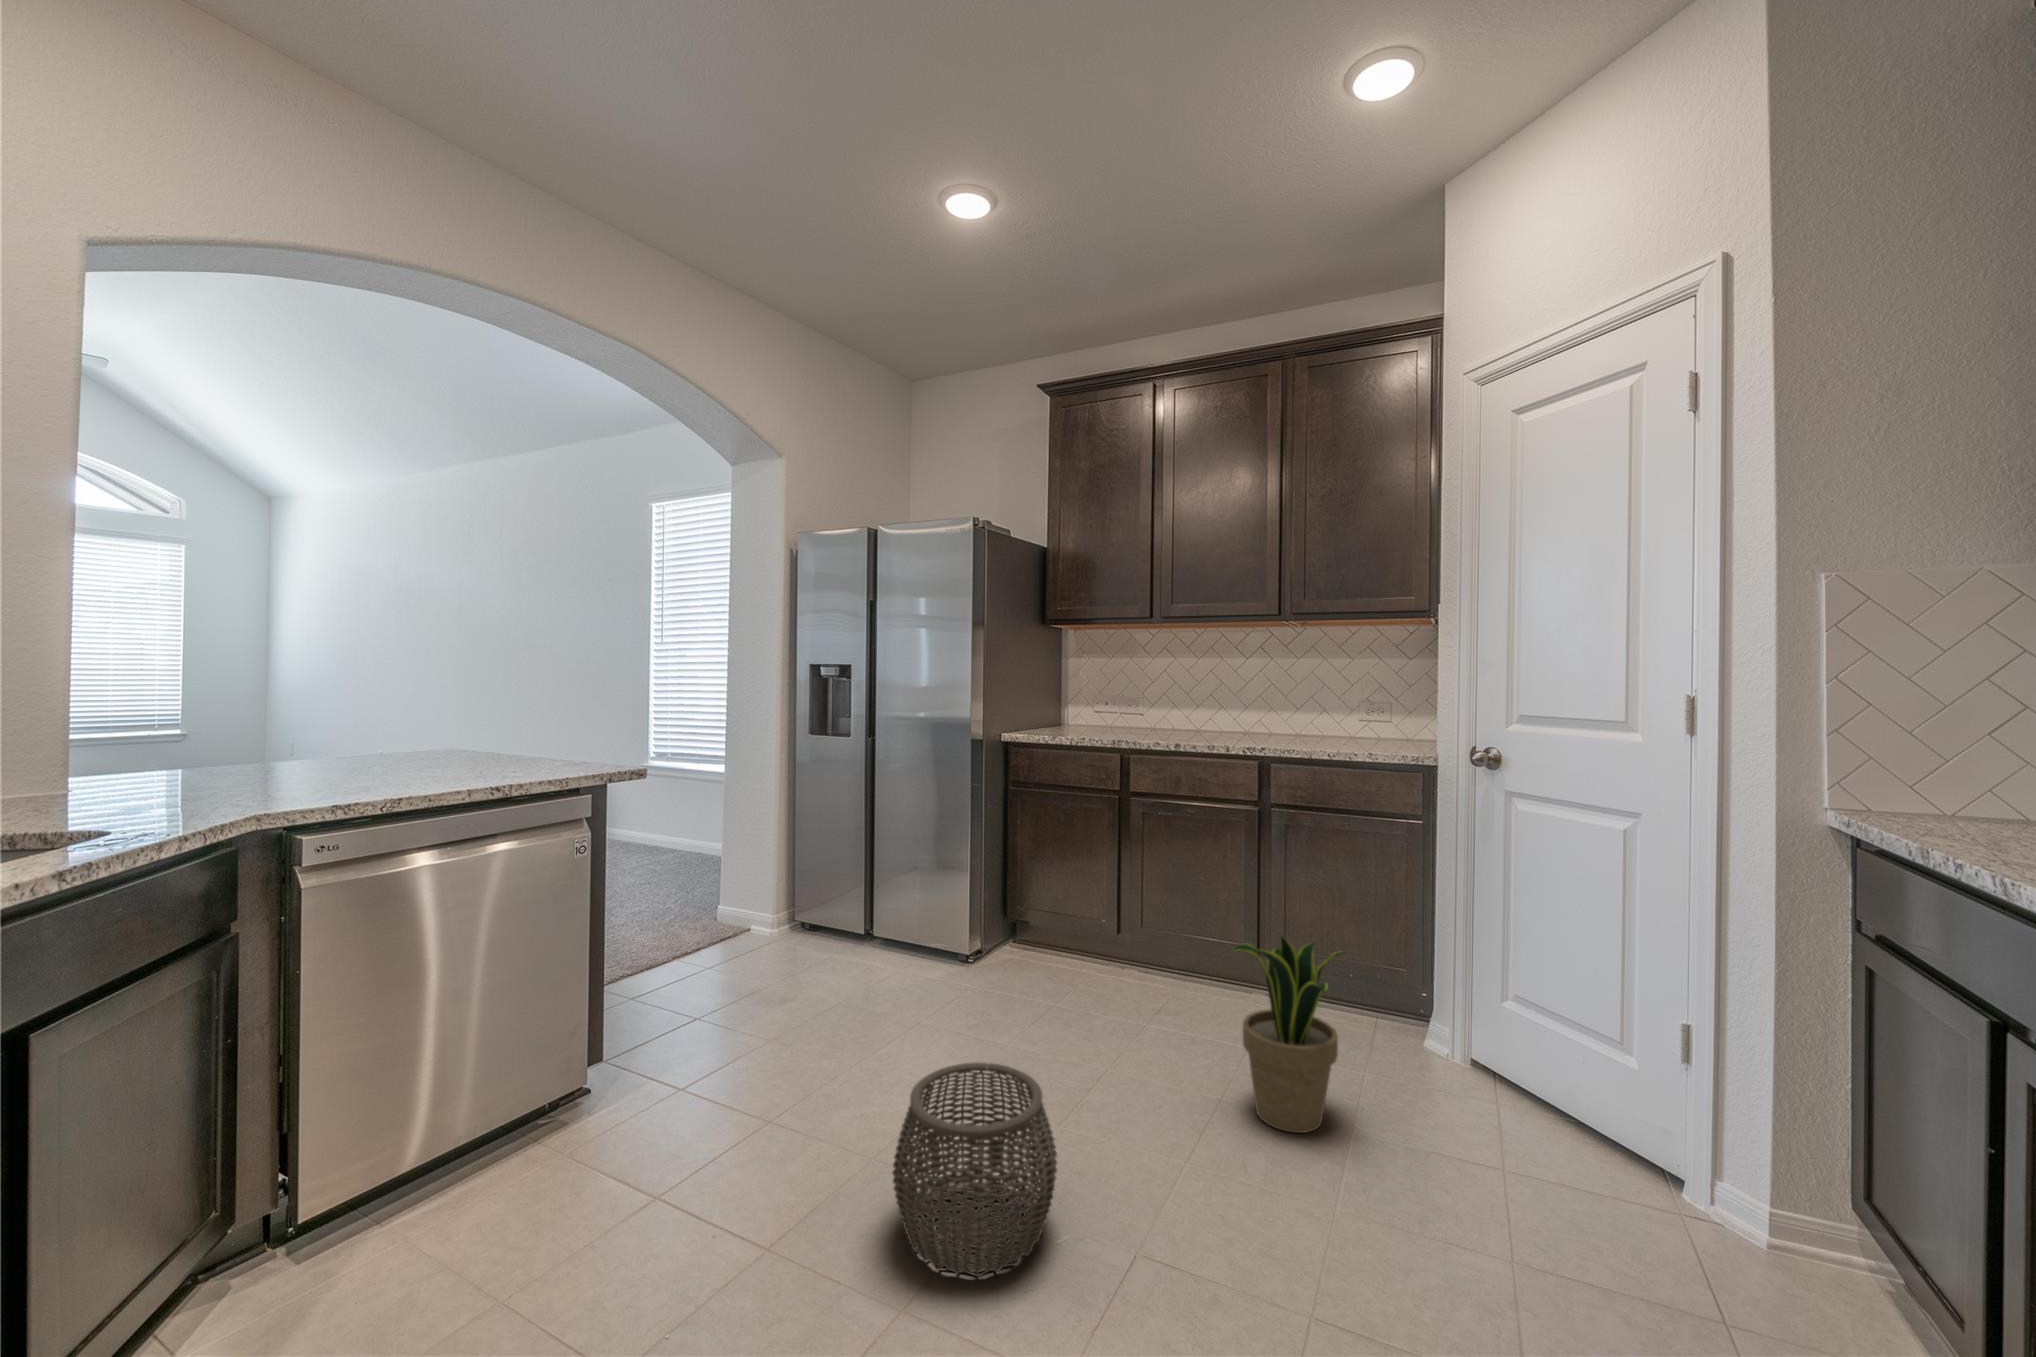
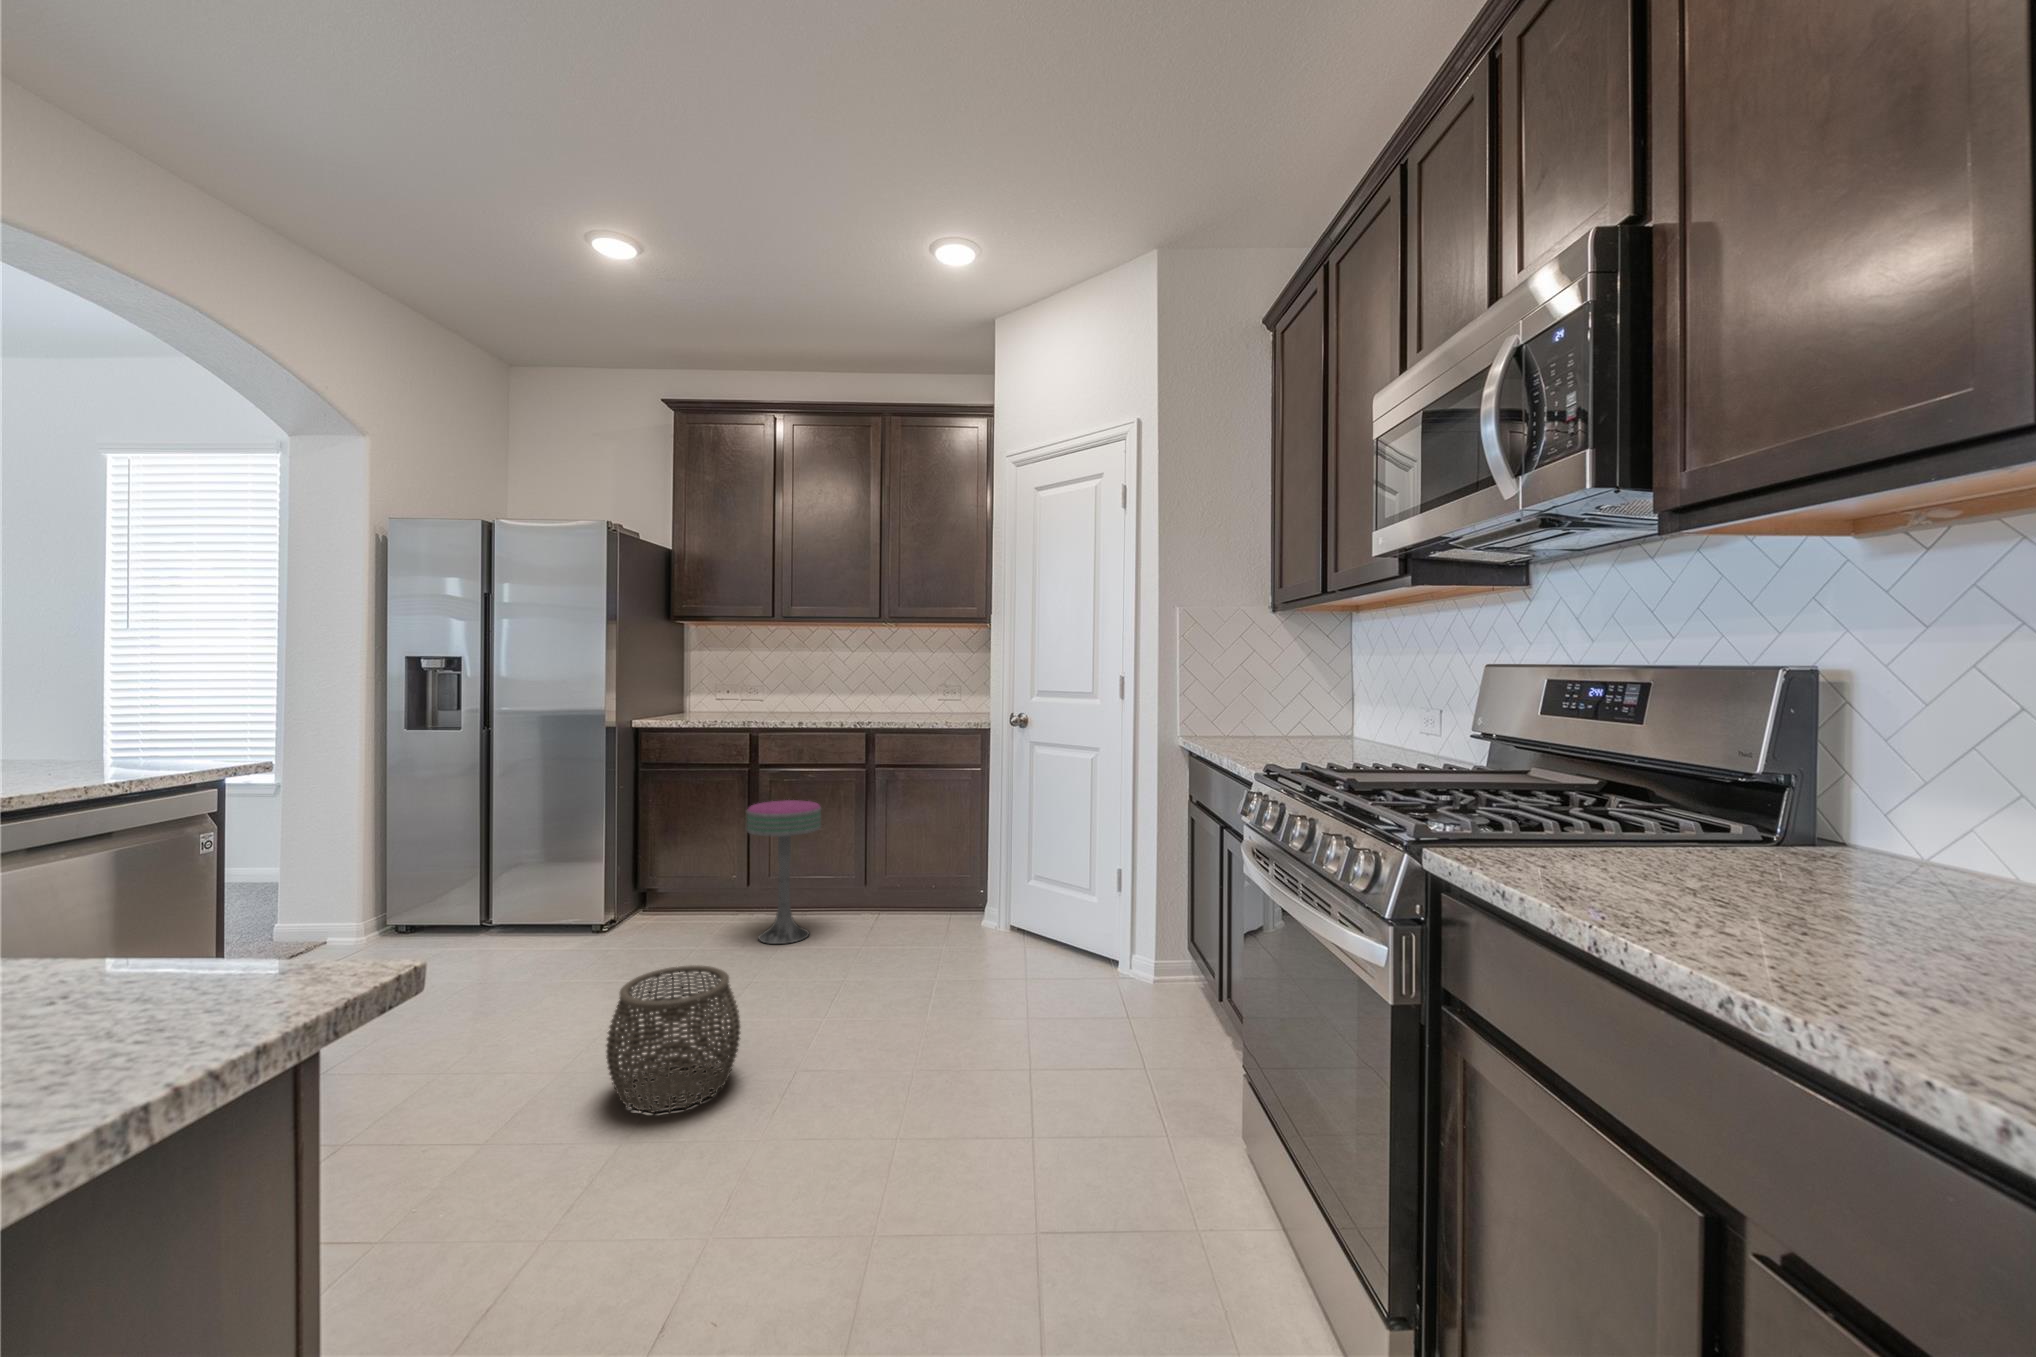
bar stool: none [1108,839,1198,1020] -> present [746,800,821,944]
potted plant: present [1232,936,1344,1133] -> none [855,850,935,987]

